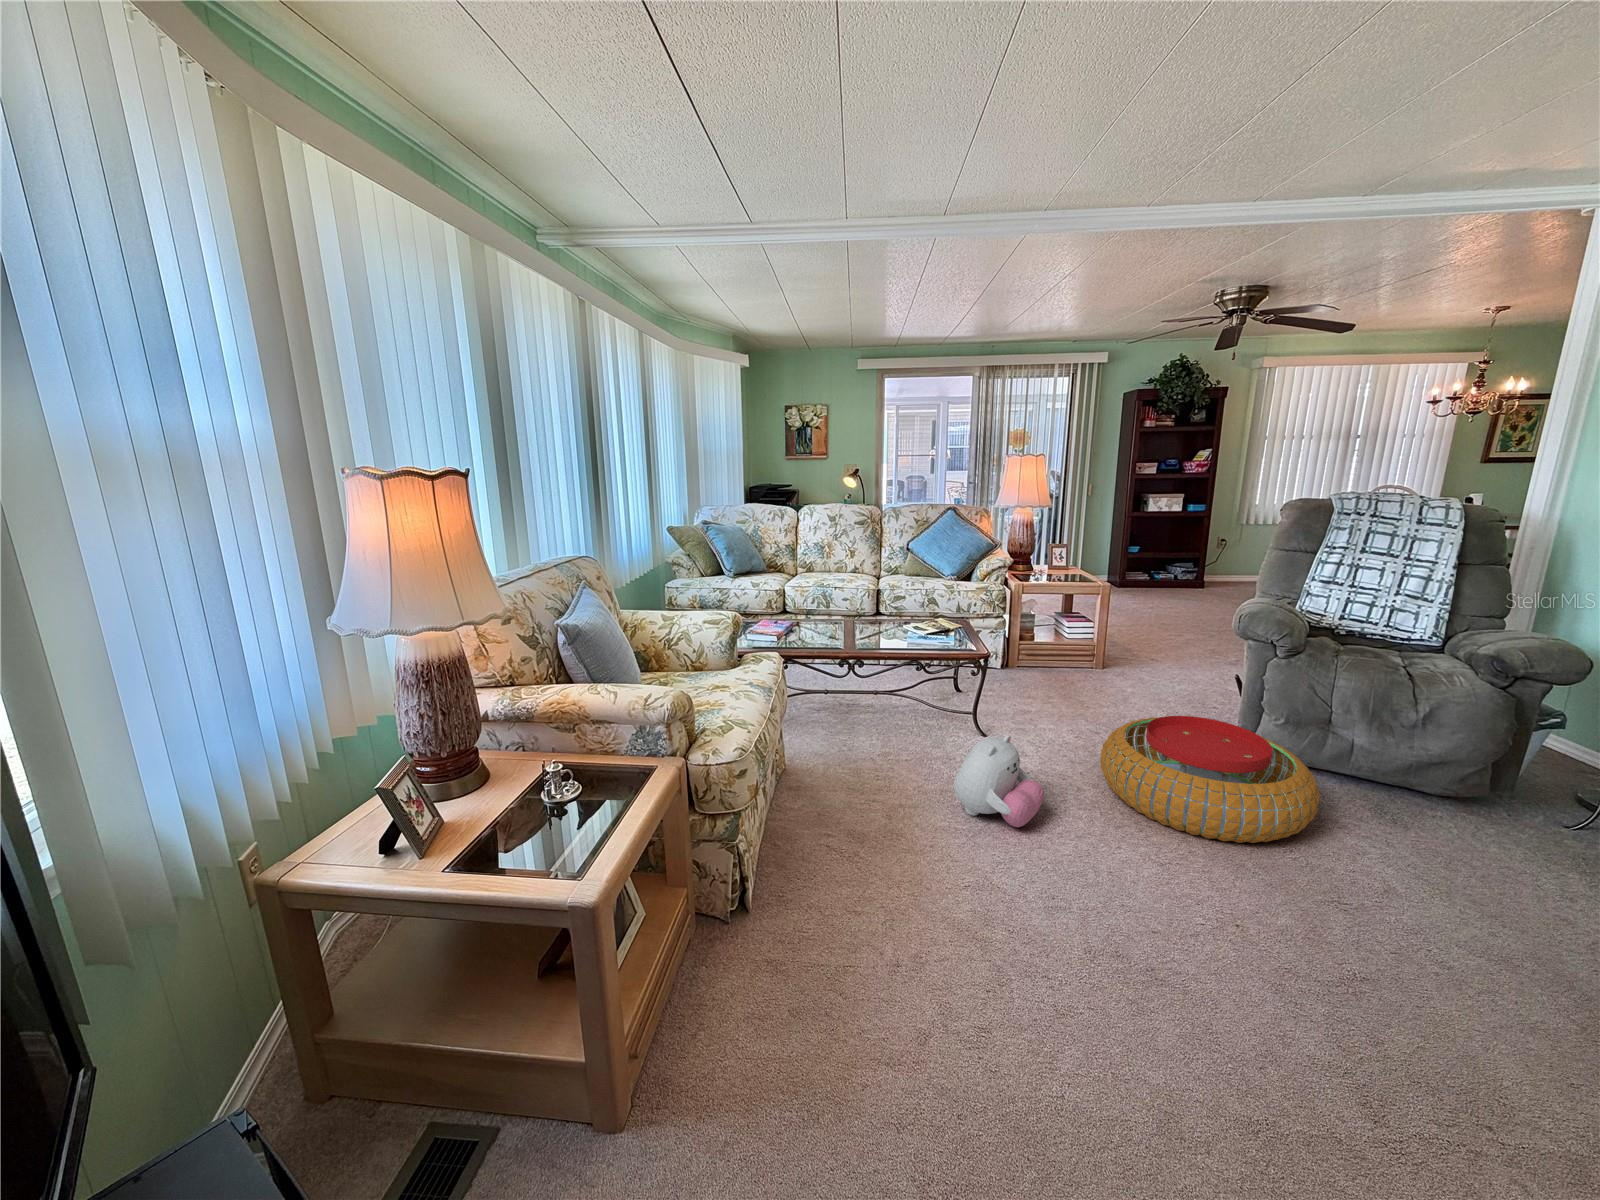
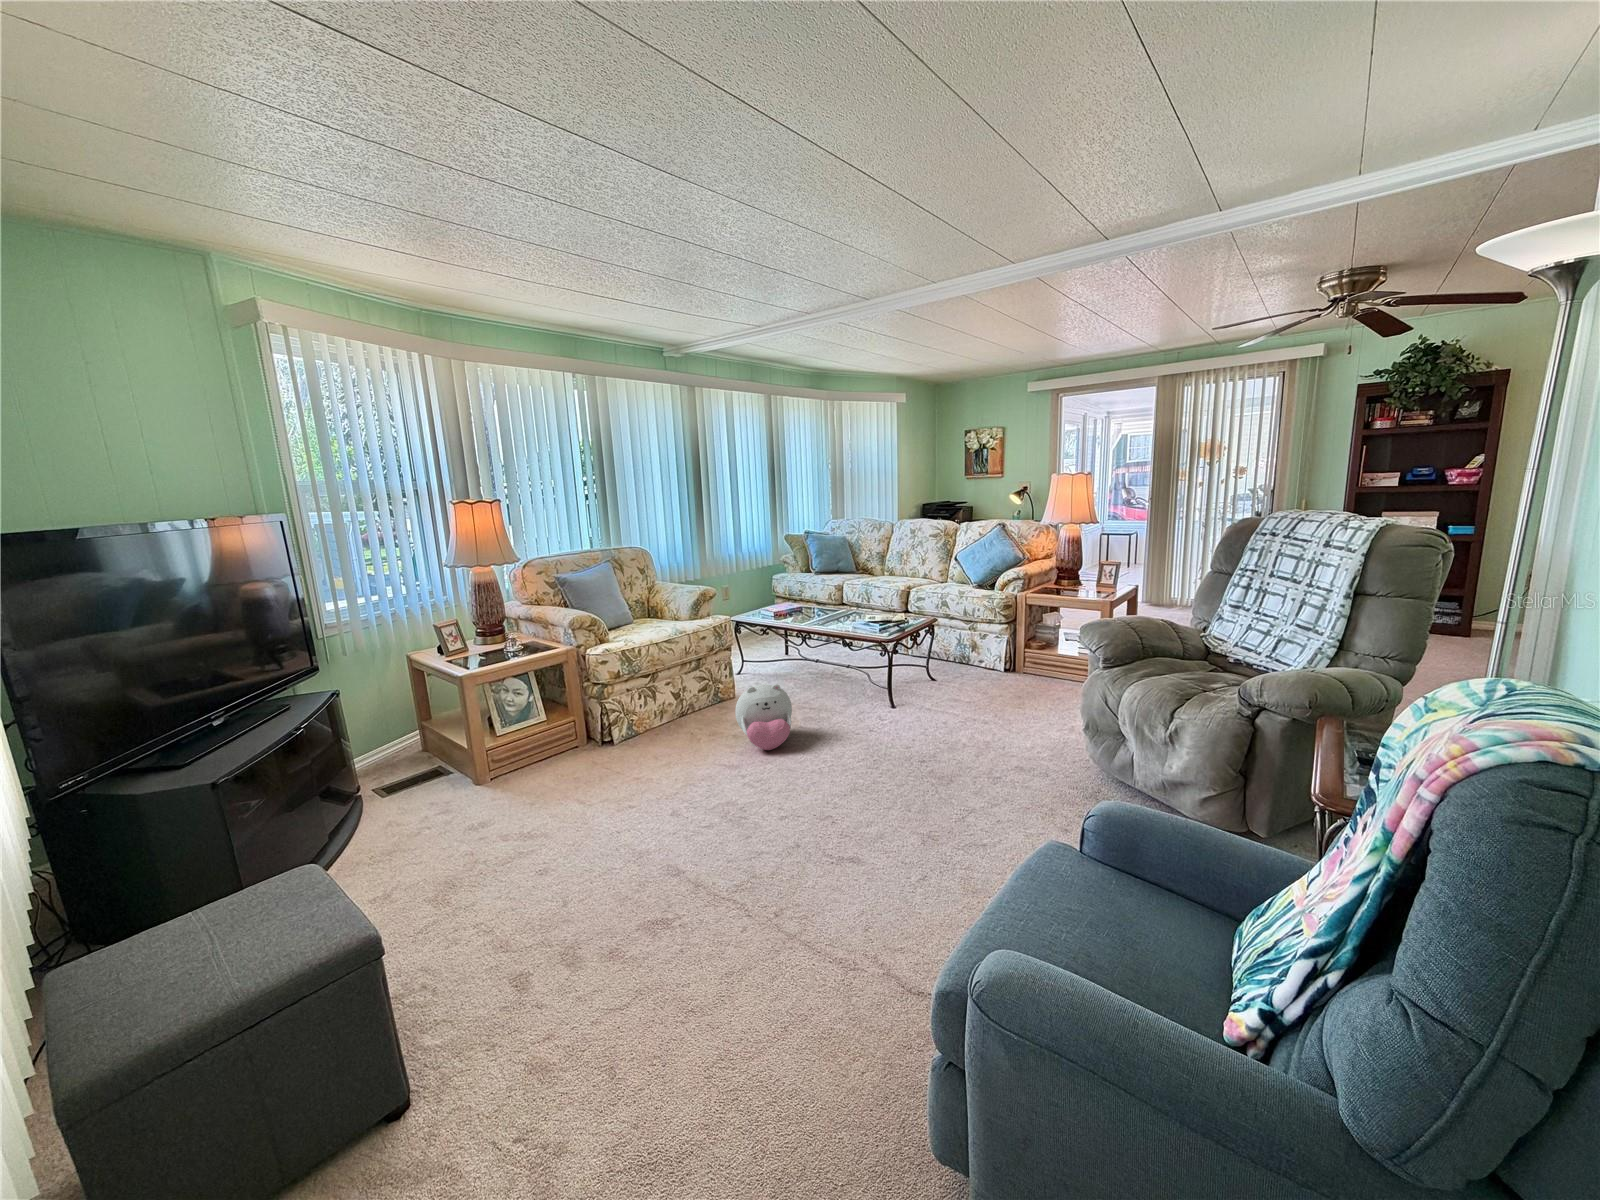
pouf: present [1100,716,1320,843] -> none [846,702,1013,806]

